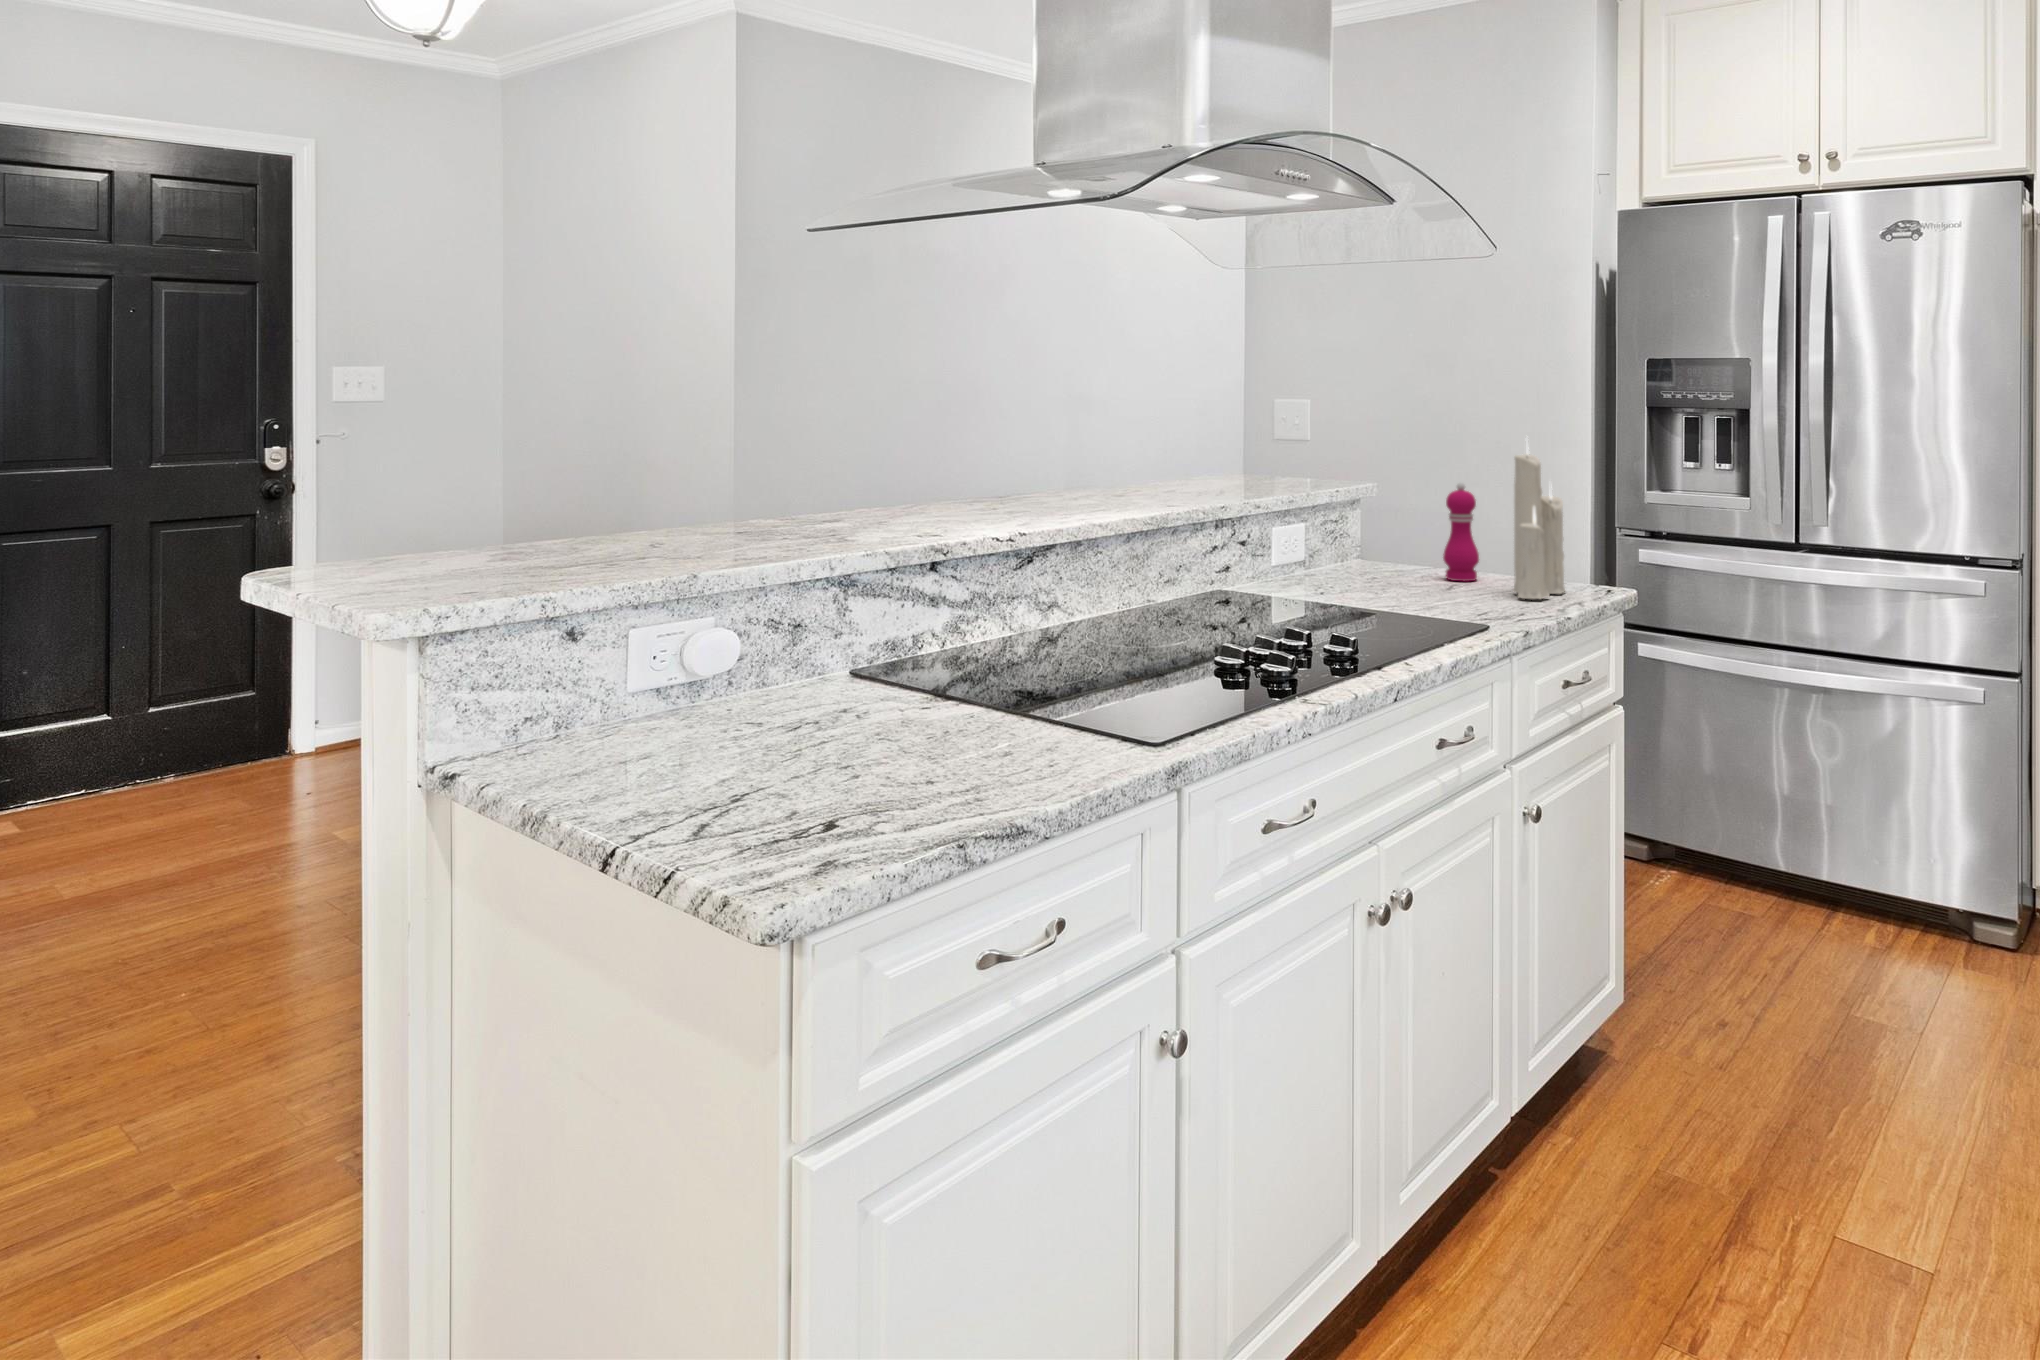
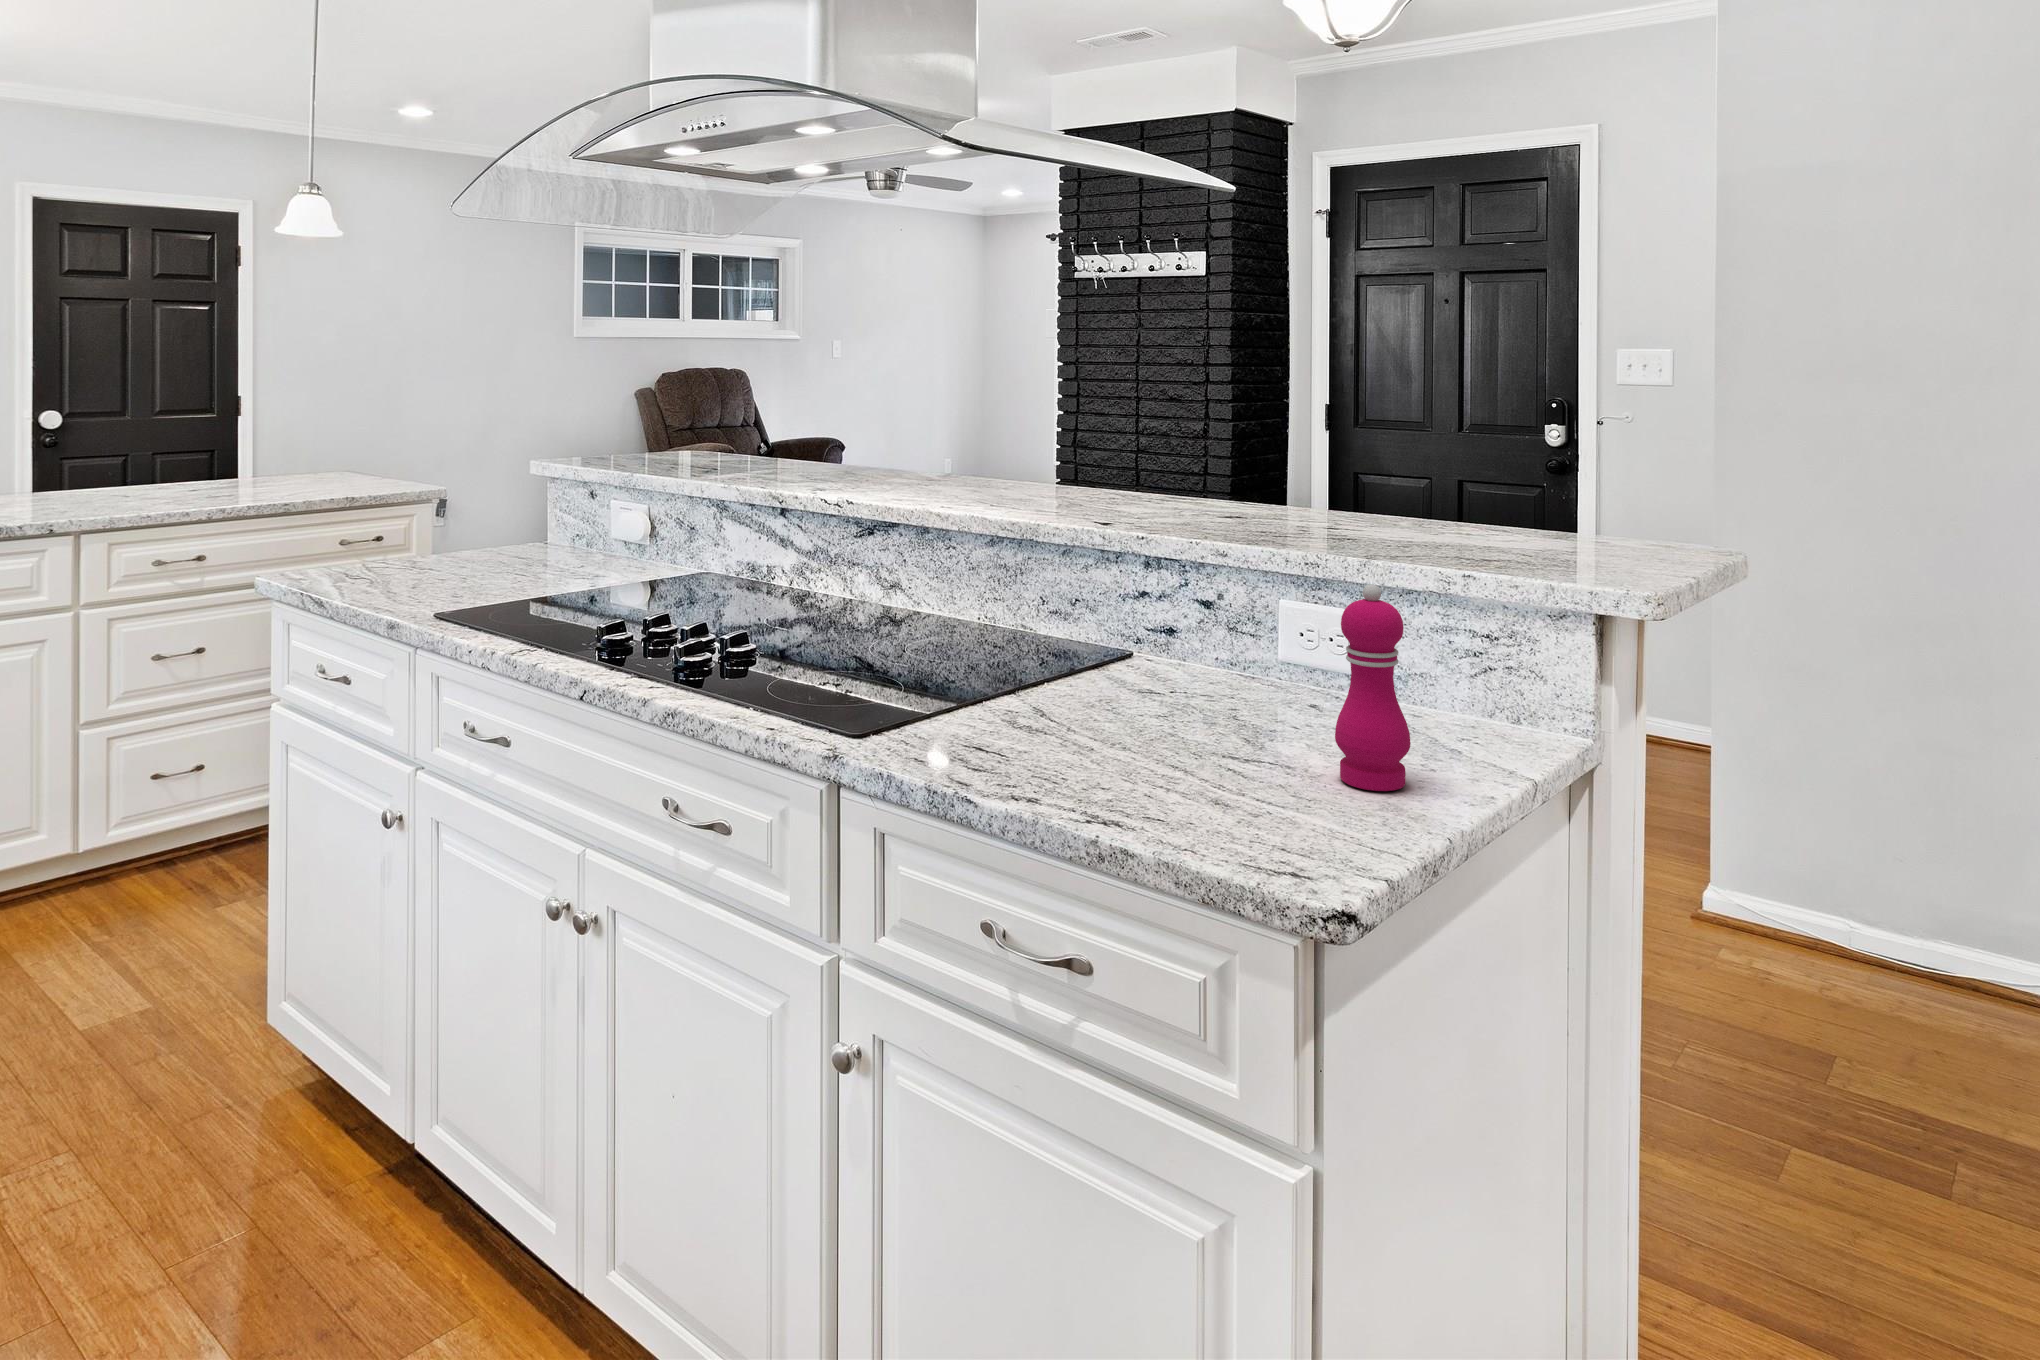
candle: present [1513,443,1565,599] -> none [1089,468,1240,827]

